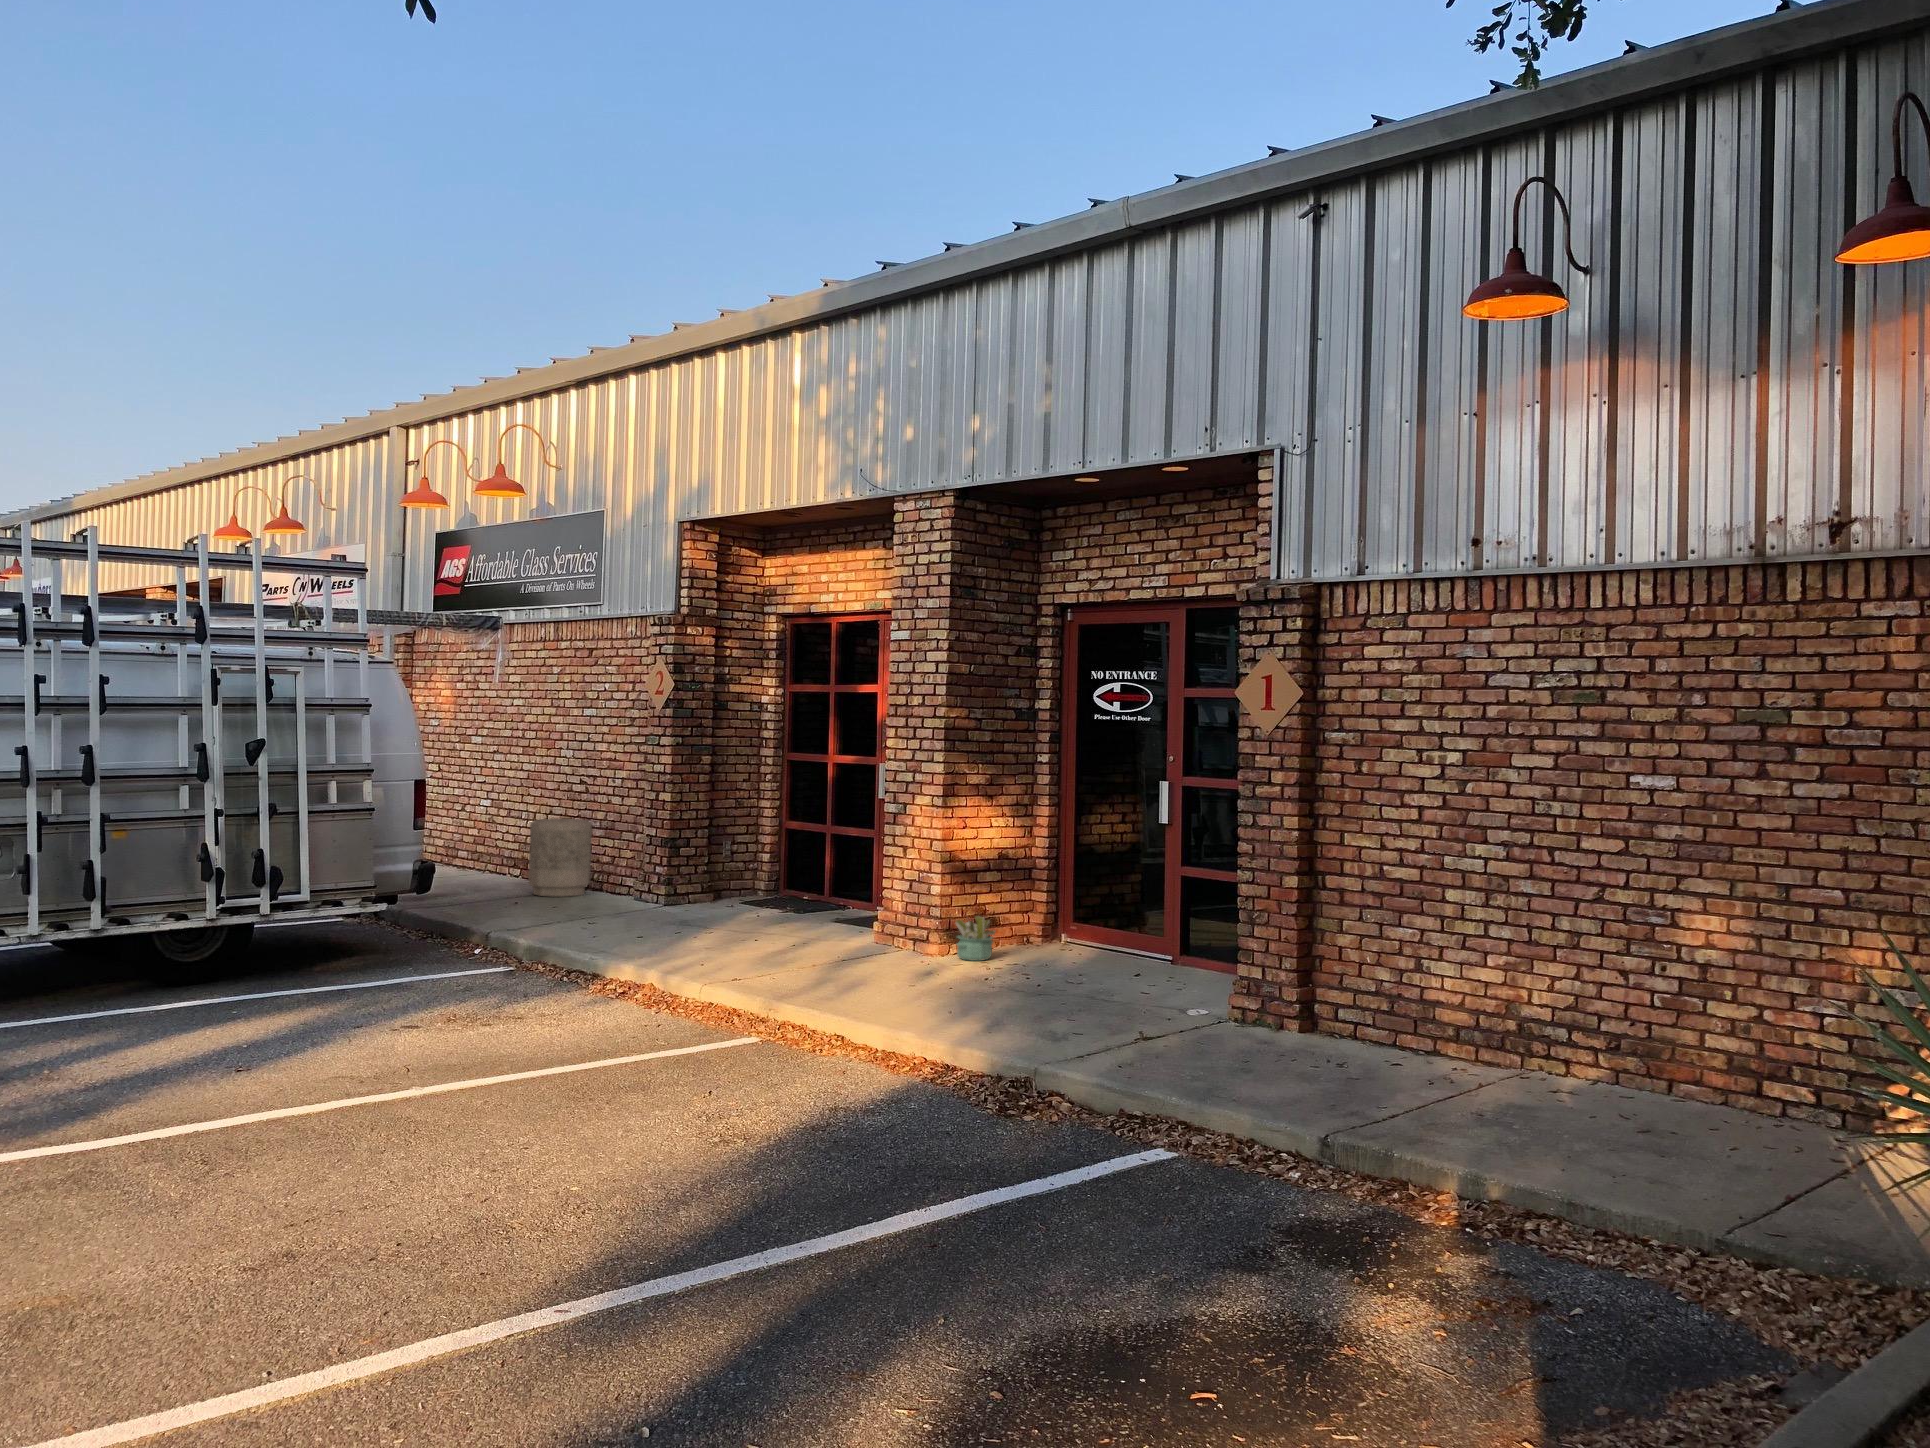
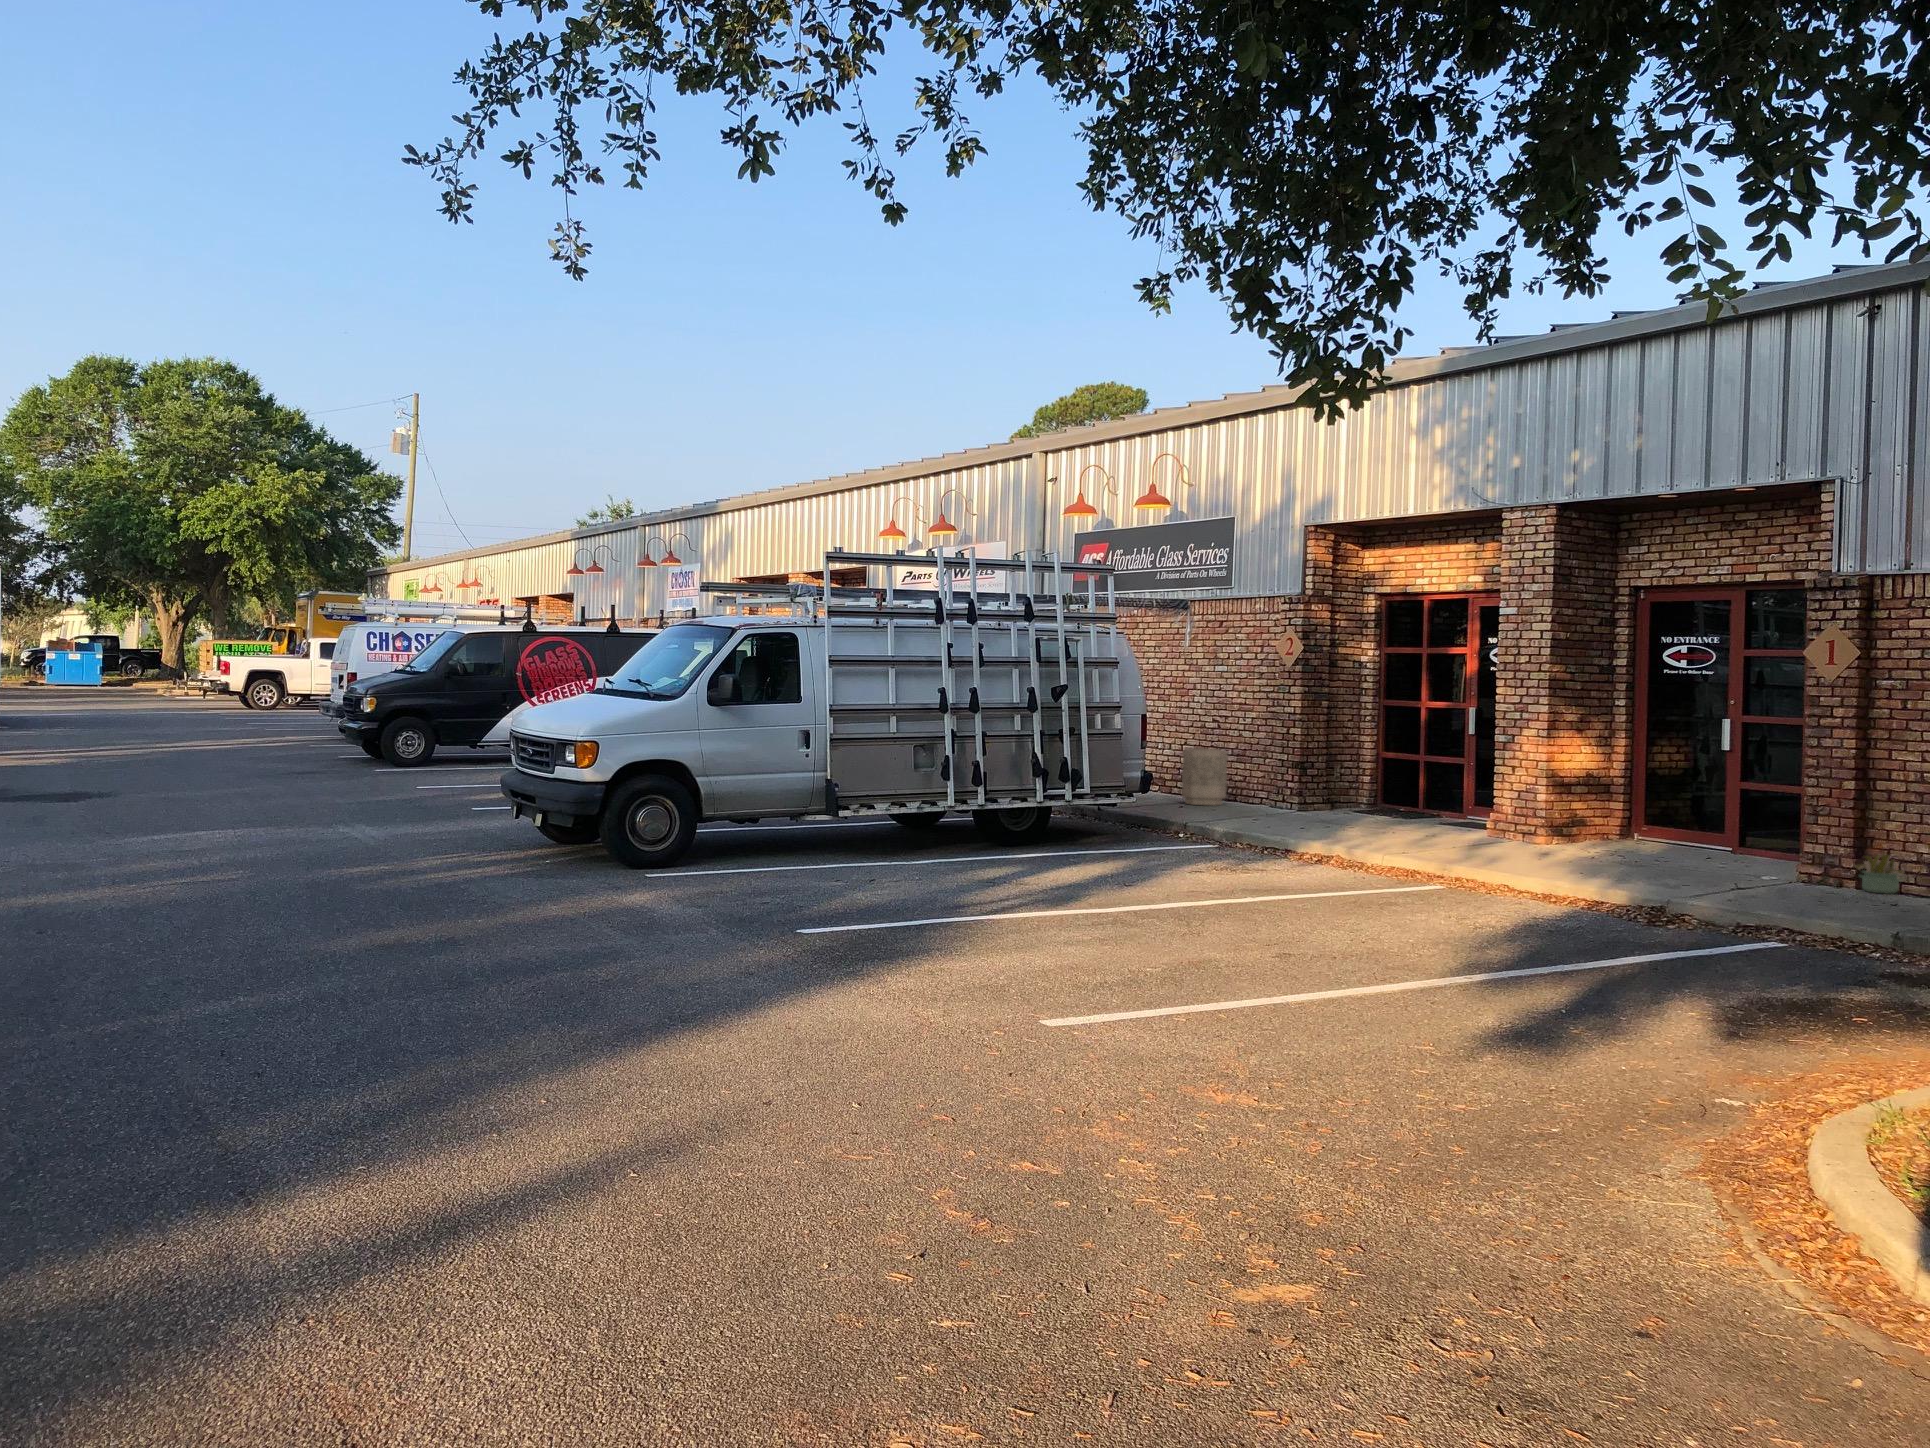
decorative plant: present [956,916,995,961] -> present [1855,854,1904,894]

